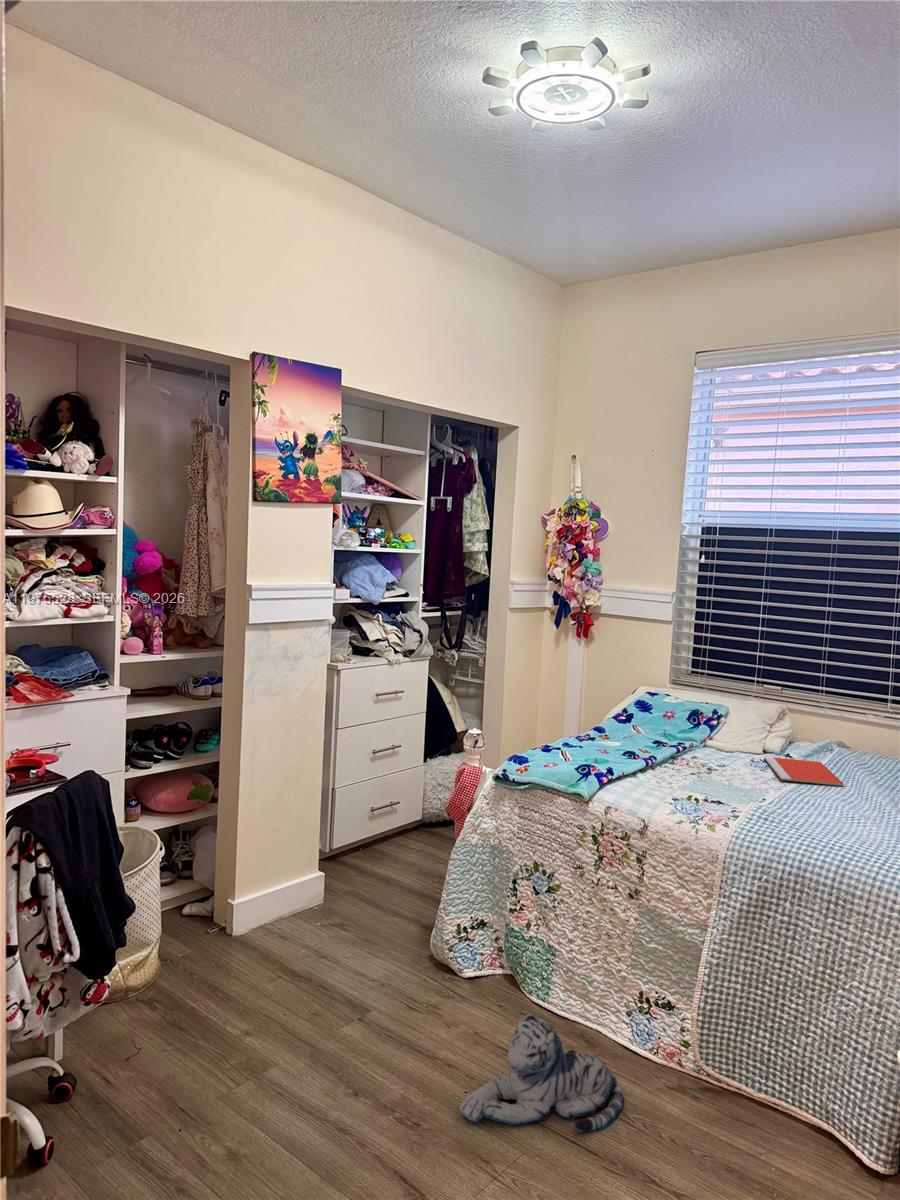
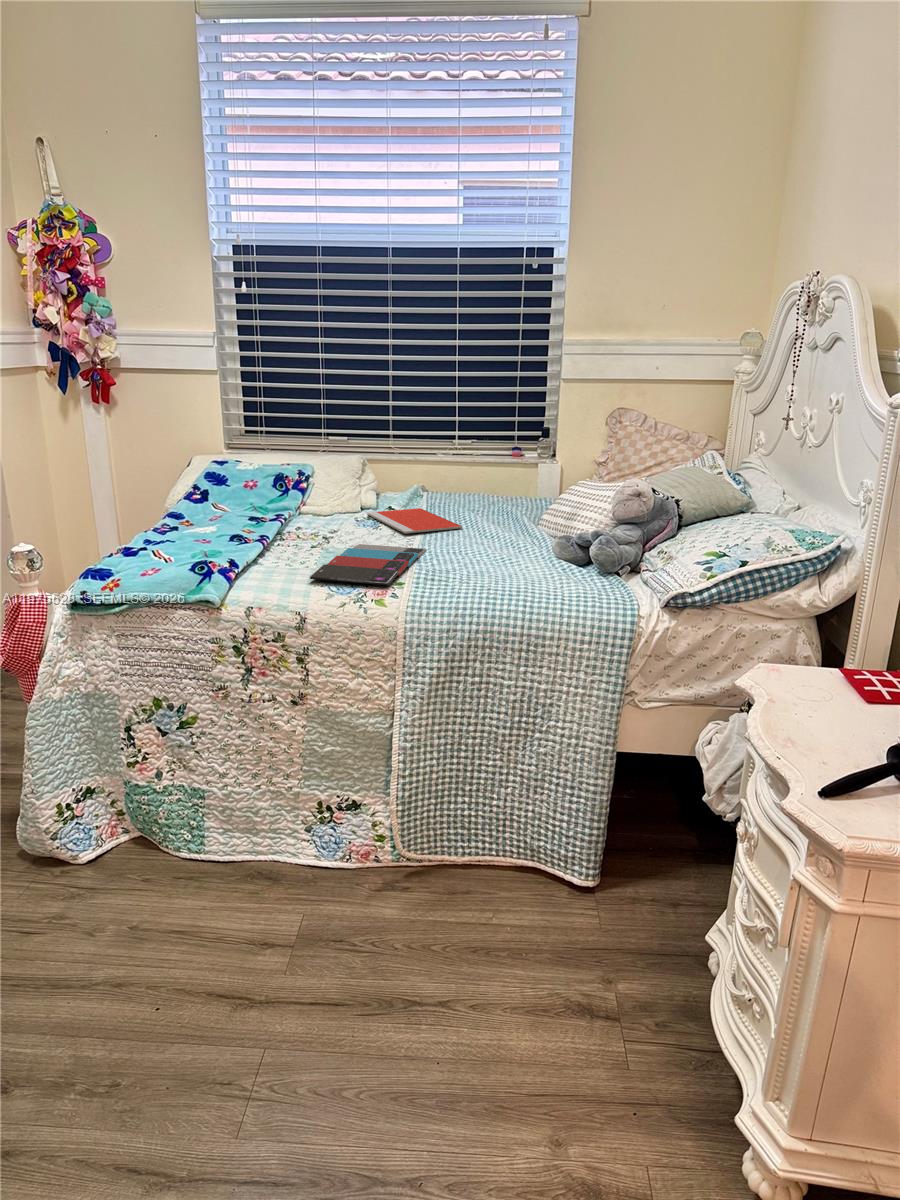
smartphone: none [665,780,789,816] -> present [310,544,427,586]
plush toy: present [460,1014,624,1132] -> none [164,886,346,1047]

